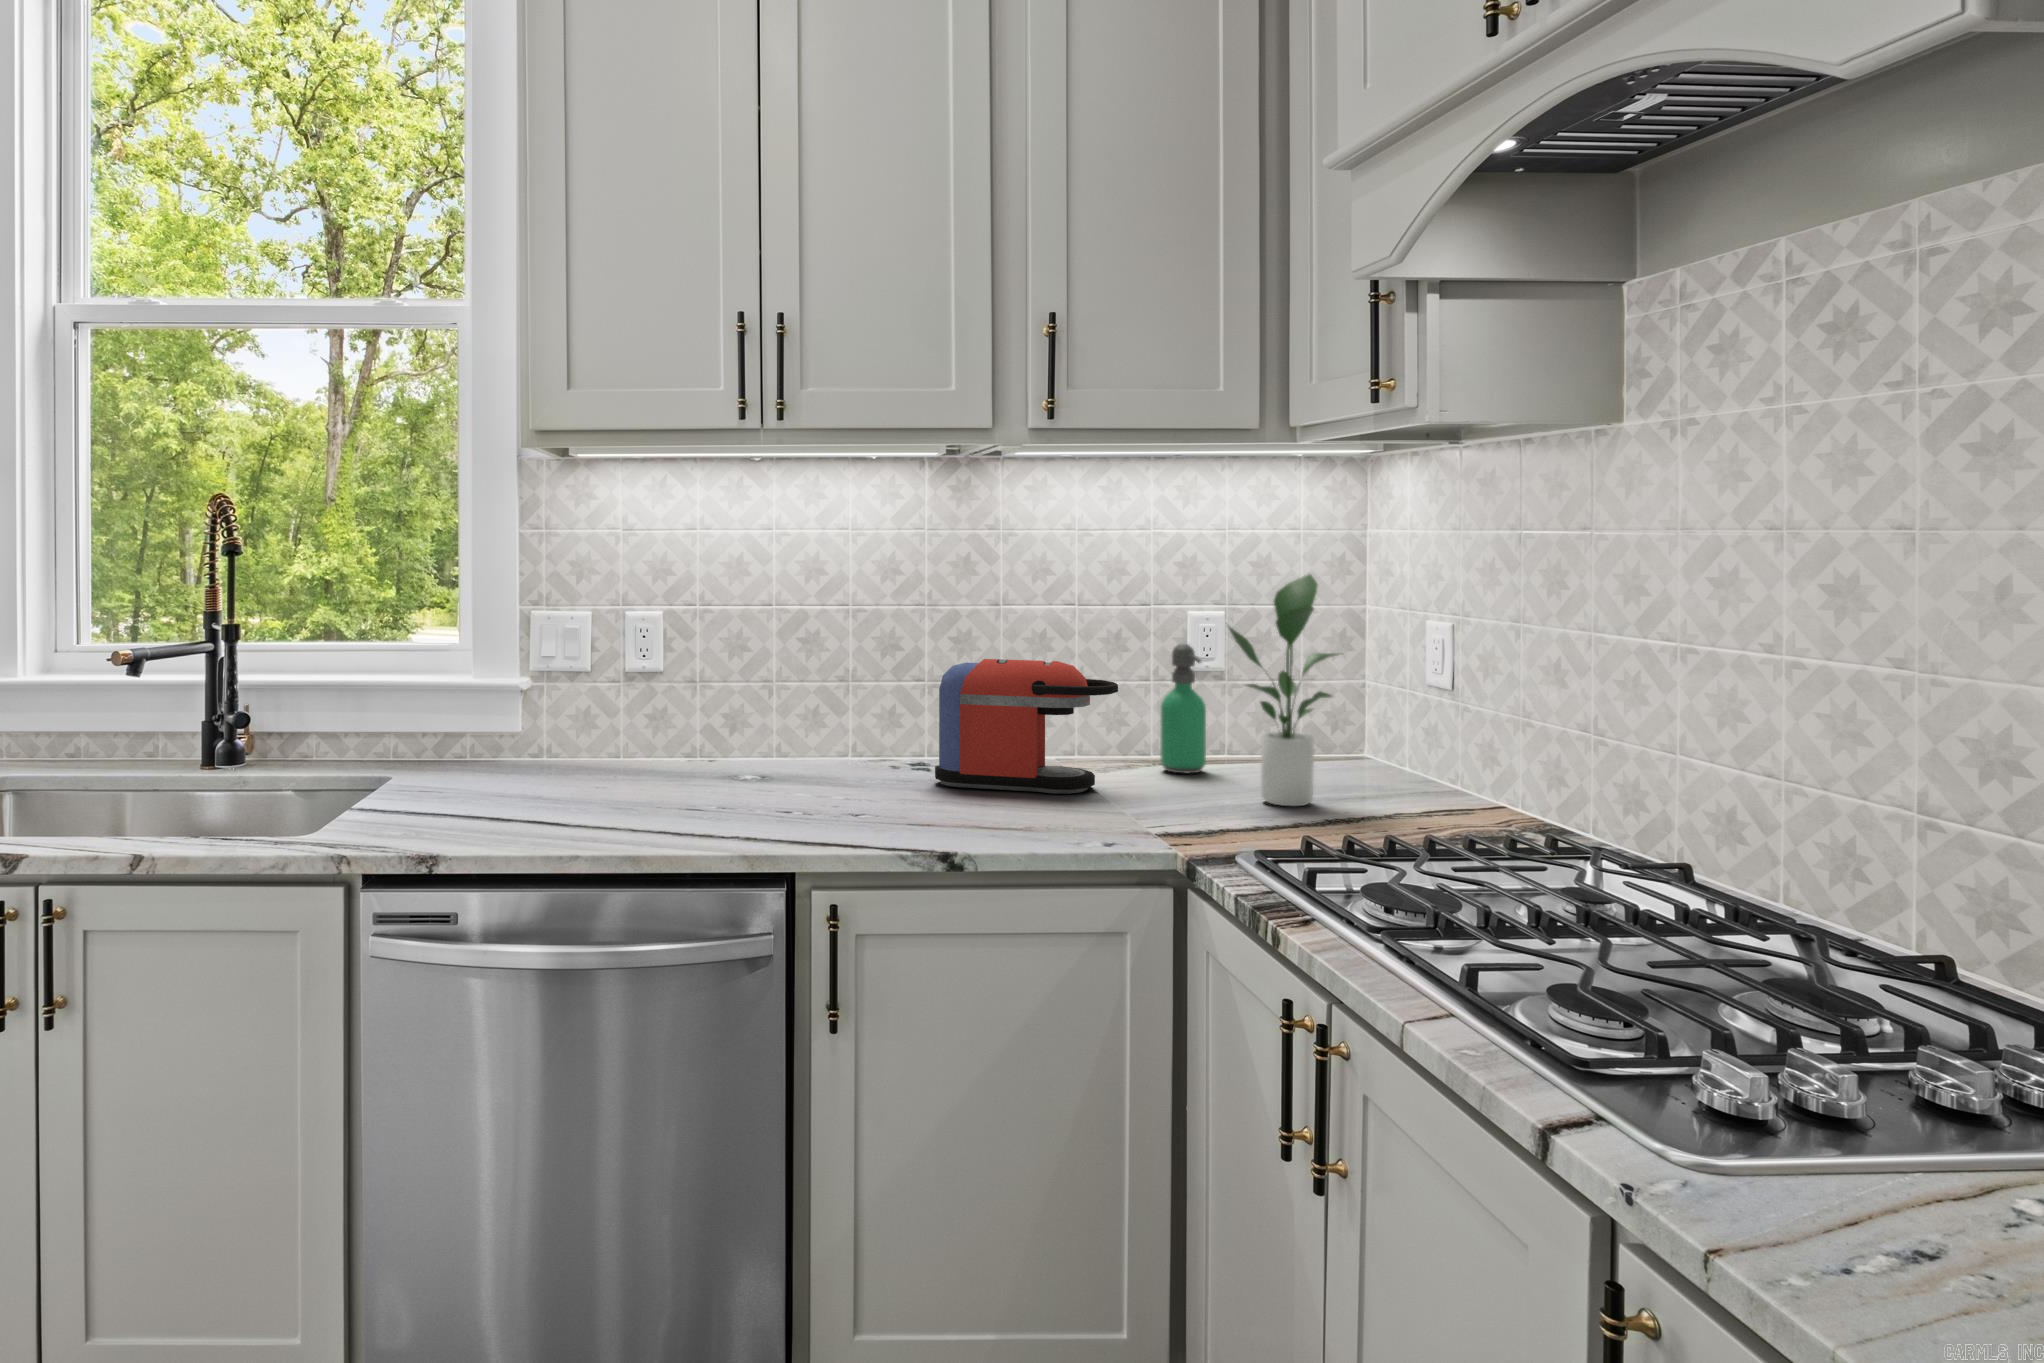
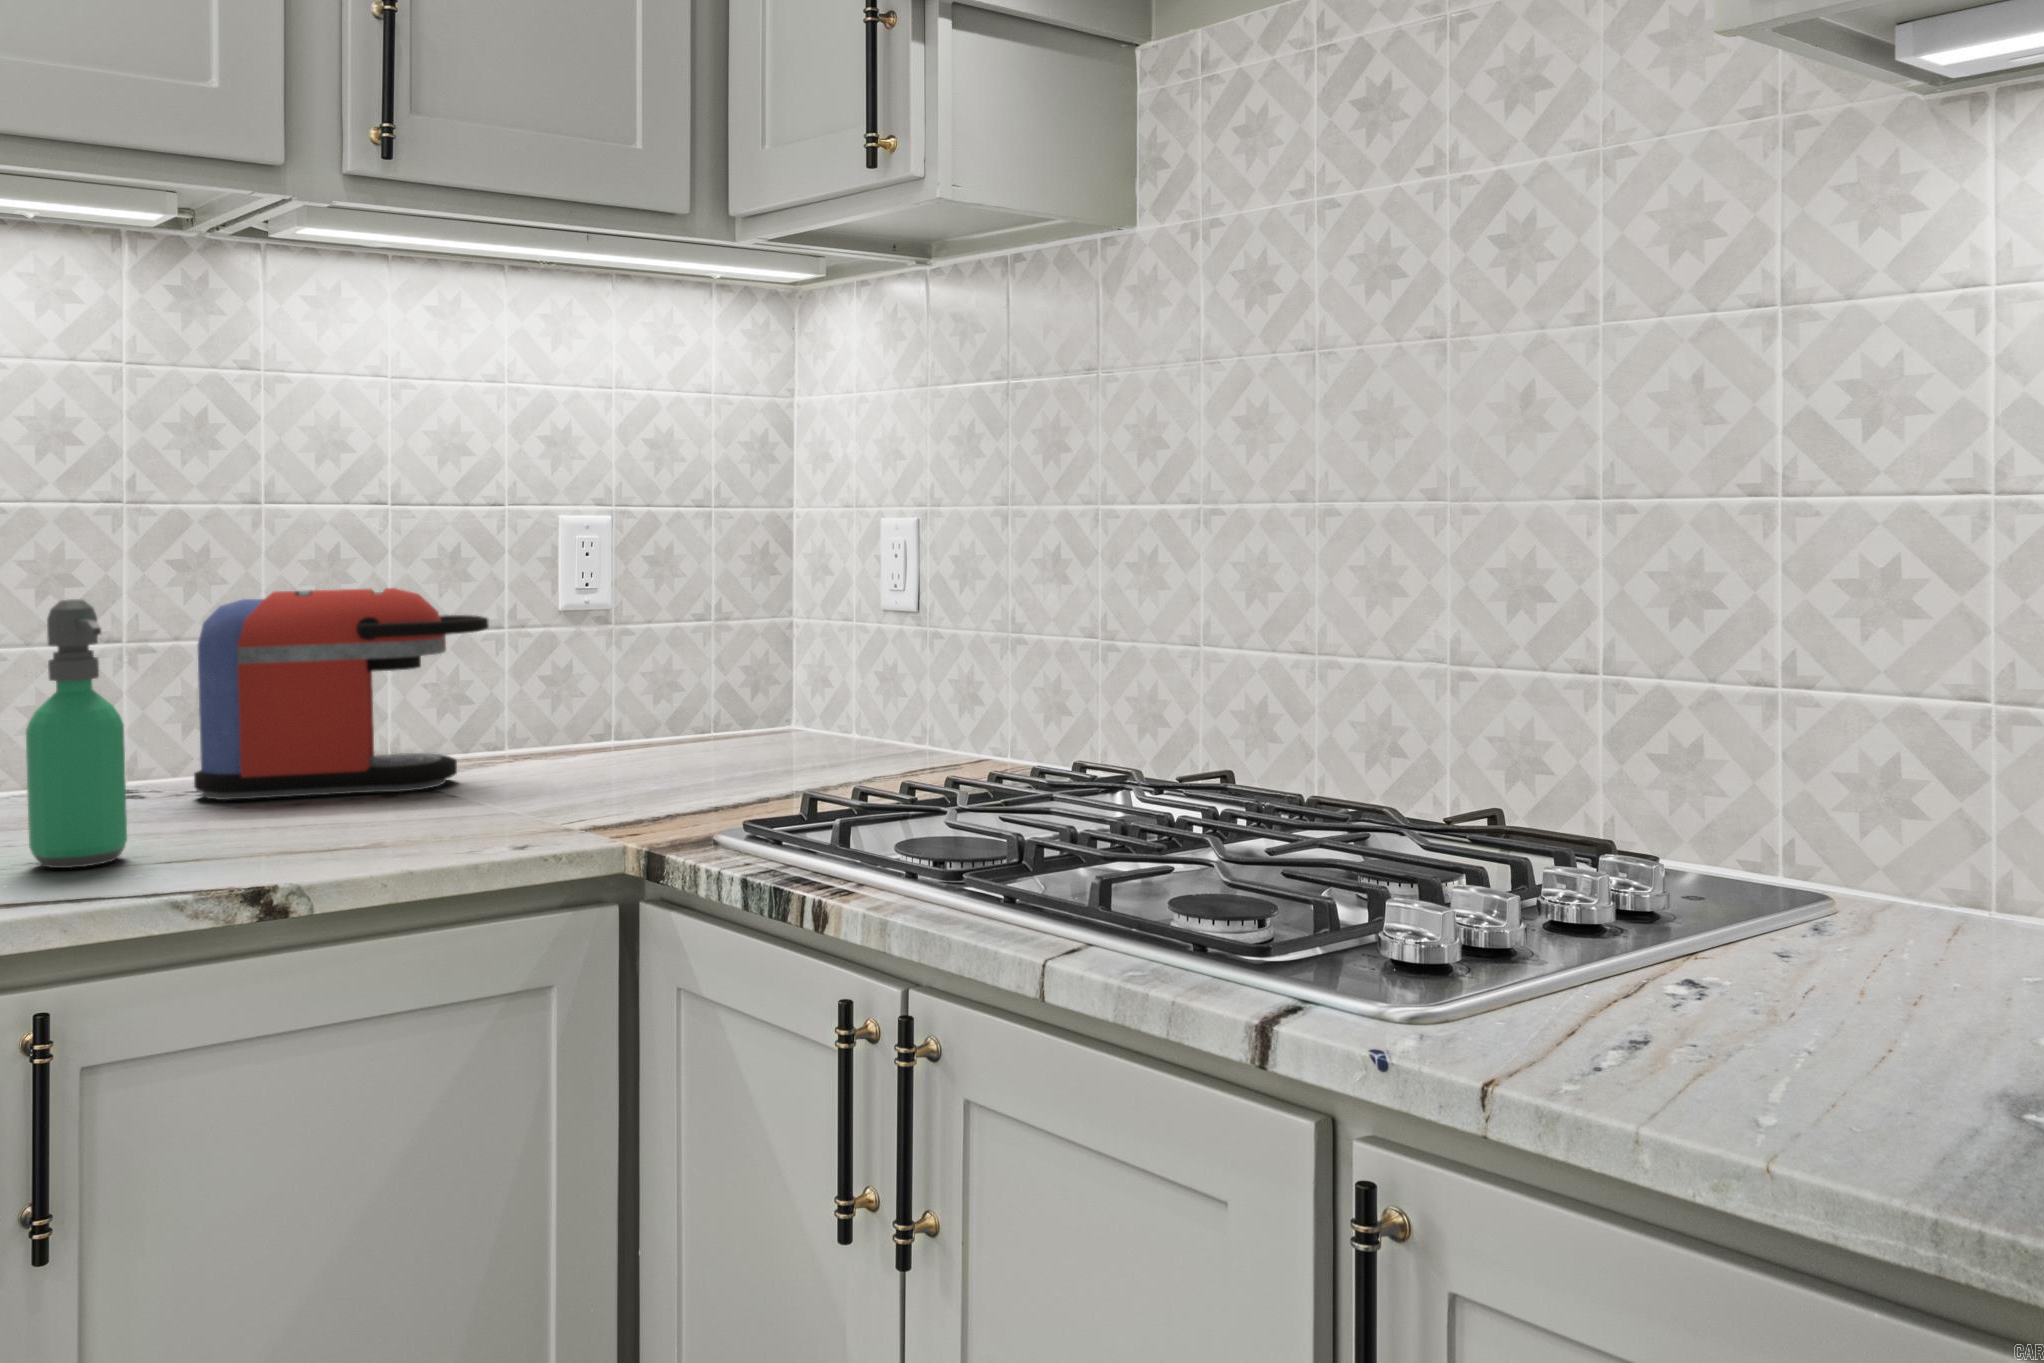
potted plant: present [1228,574,1342,806] -> none [644,444,804,772]
soap dispenser: present [1161,644,1206,773] -> present [26,599,127,868]

